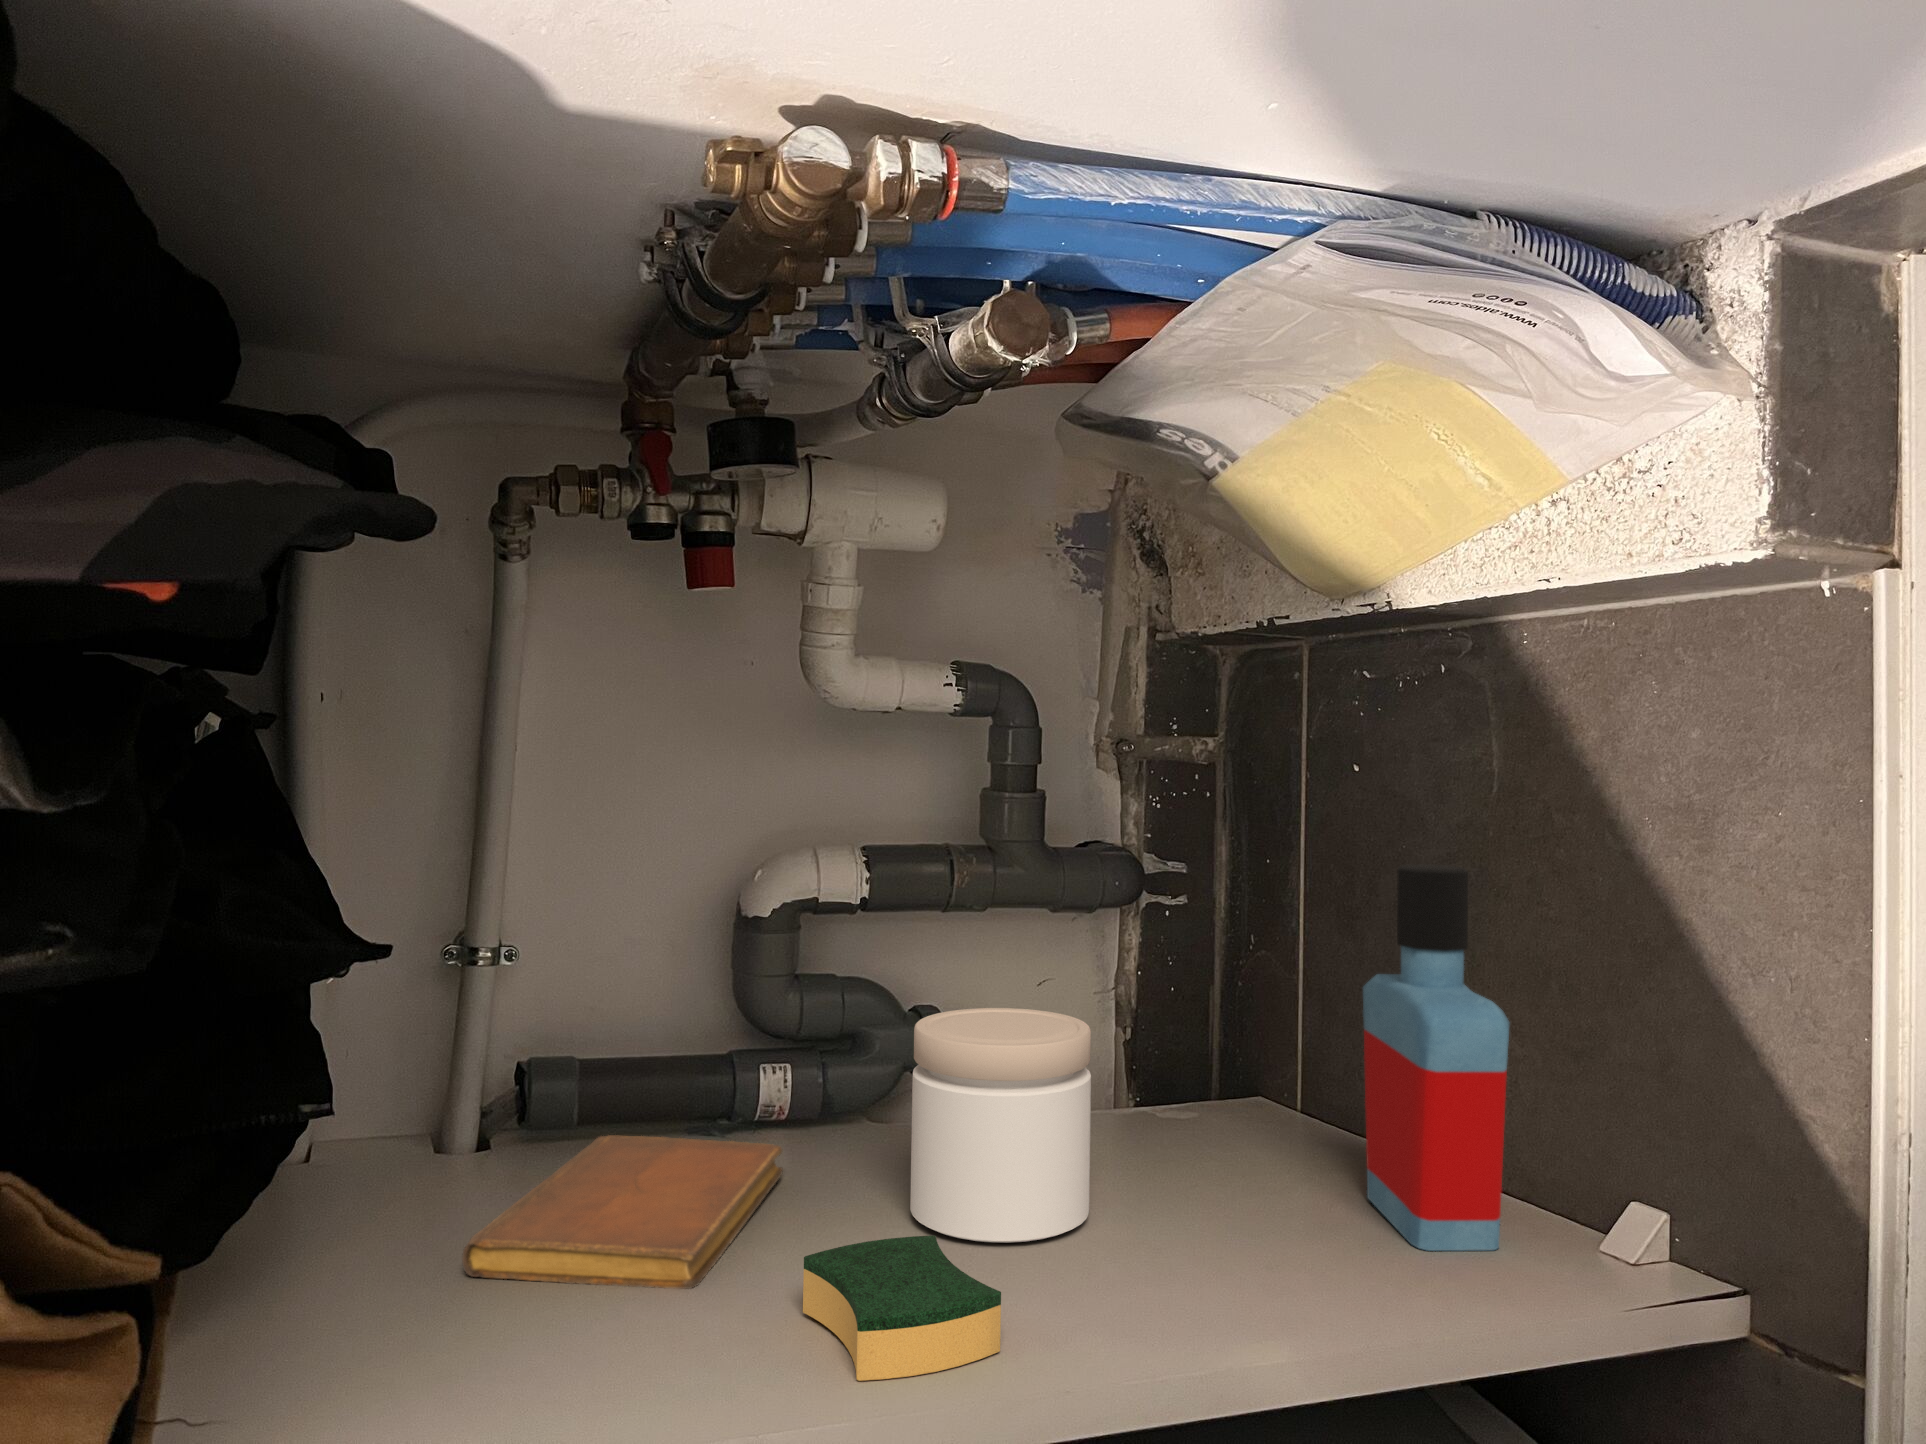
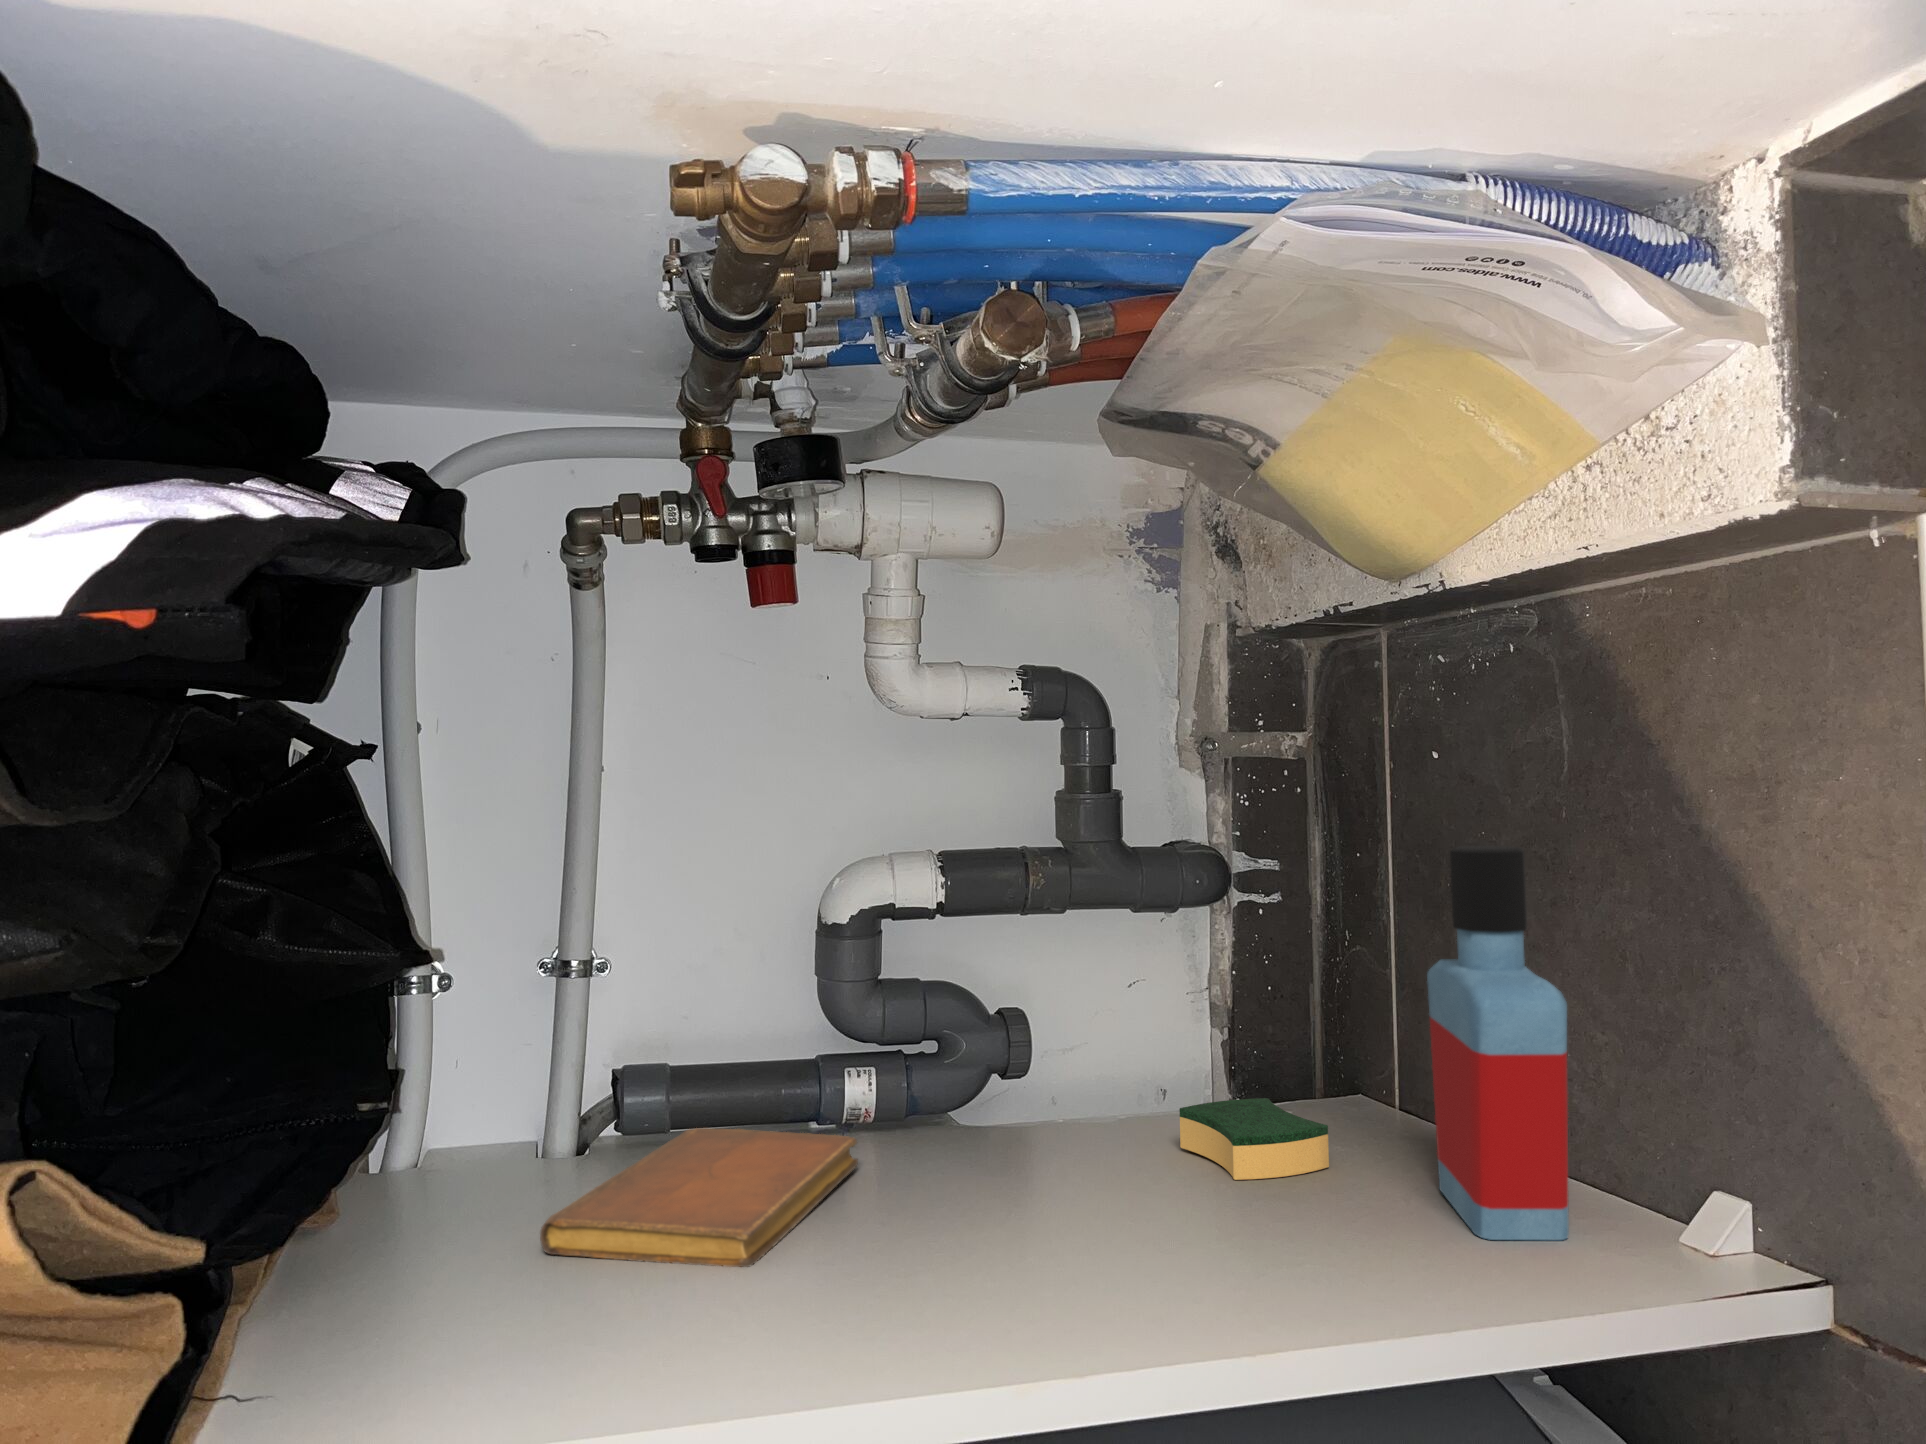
jar: present [910,1008,1091,1243] -> none [969,1000,1148,1228]
sponge: present [803,1235,1001,1381] -> present [1179,1098,1329,1180]

